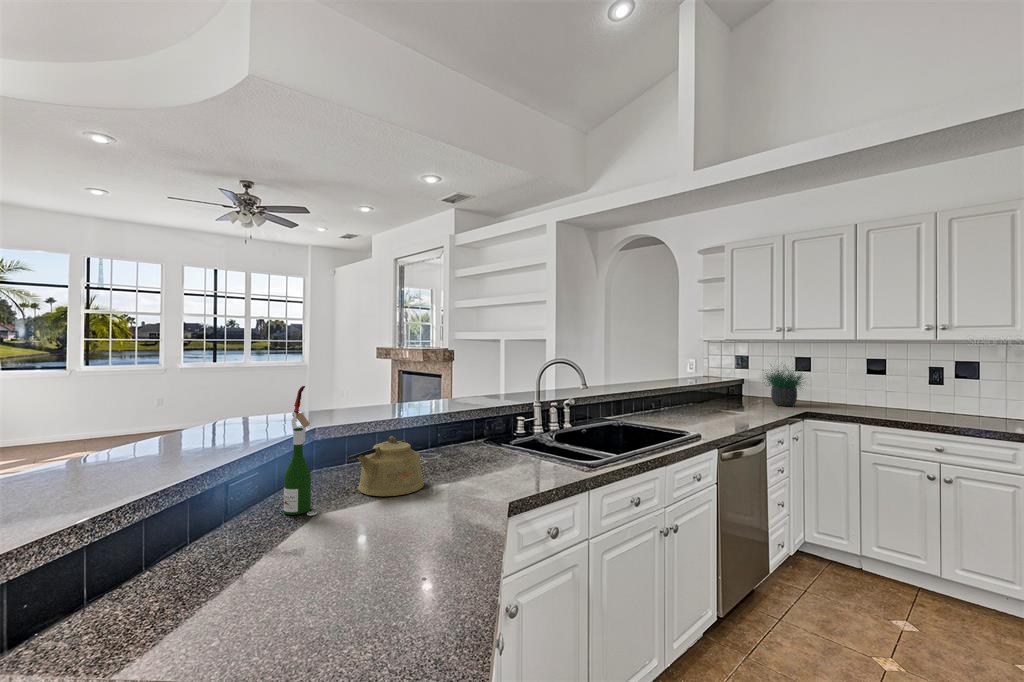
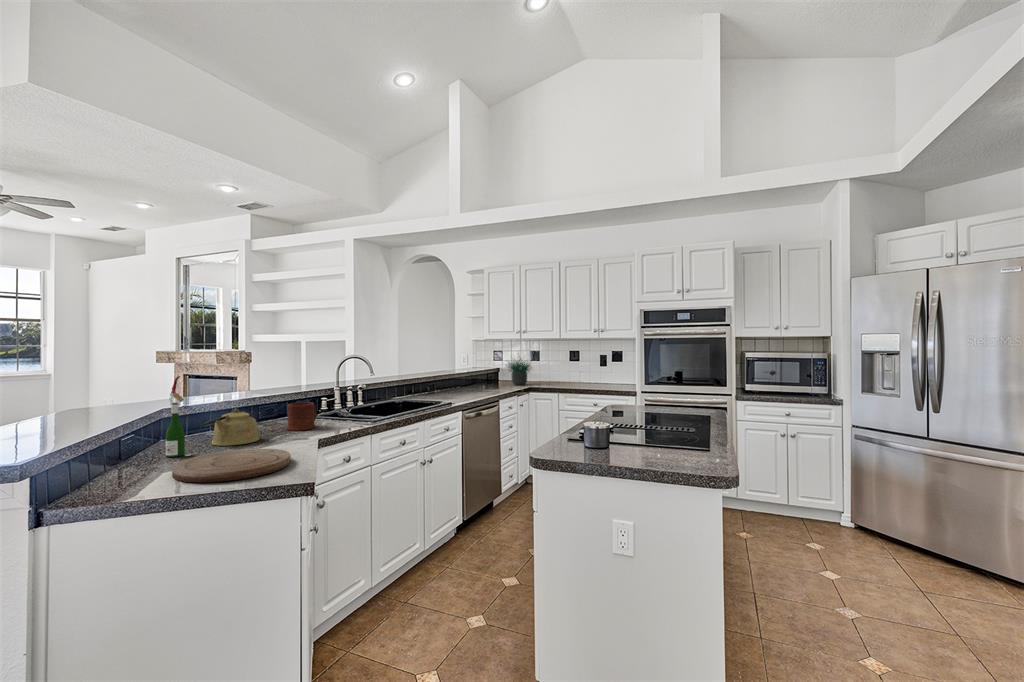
mug: none [466,427,508,472] -> present [286,402,317,431]
cutting board: none [244,518,451,625] -> present [172,449,290,482]

